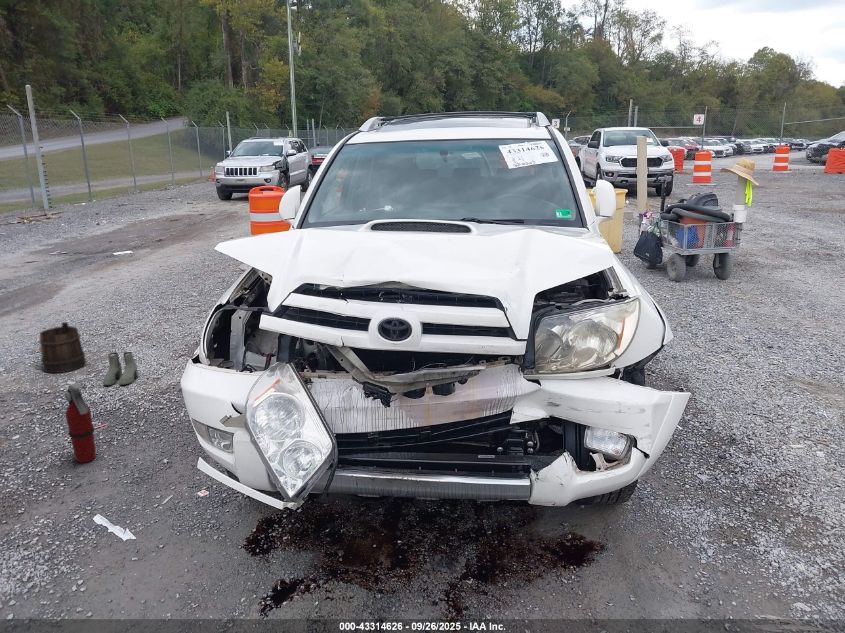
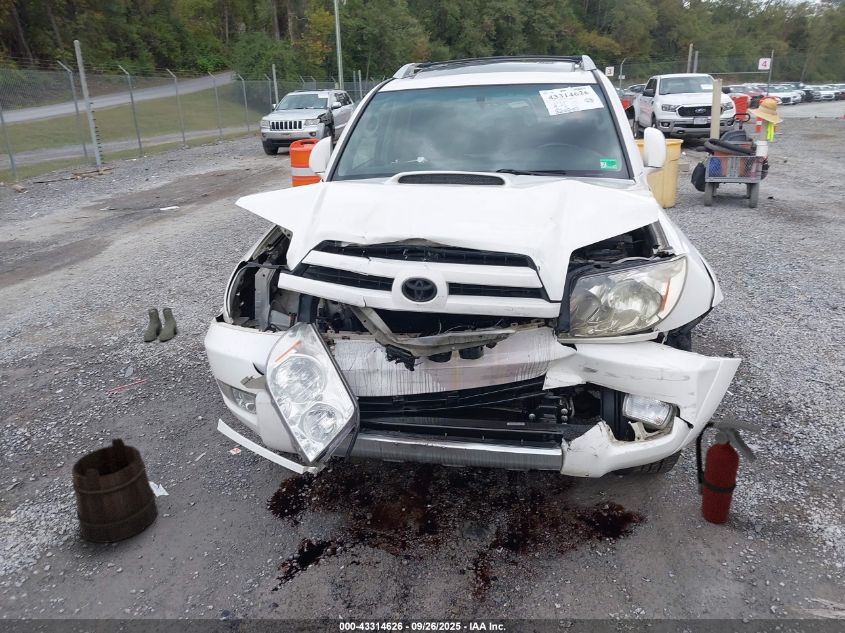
bucket: present [40,322,86,373] -> present [72,438,158,543]
fire extinguisher: present [65,383,96,463] -> present [695,419,764,523]

